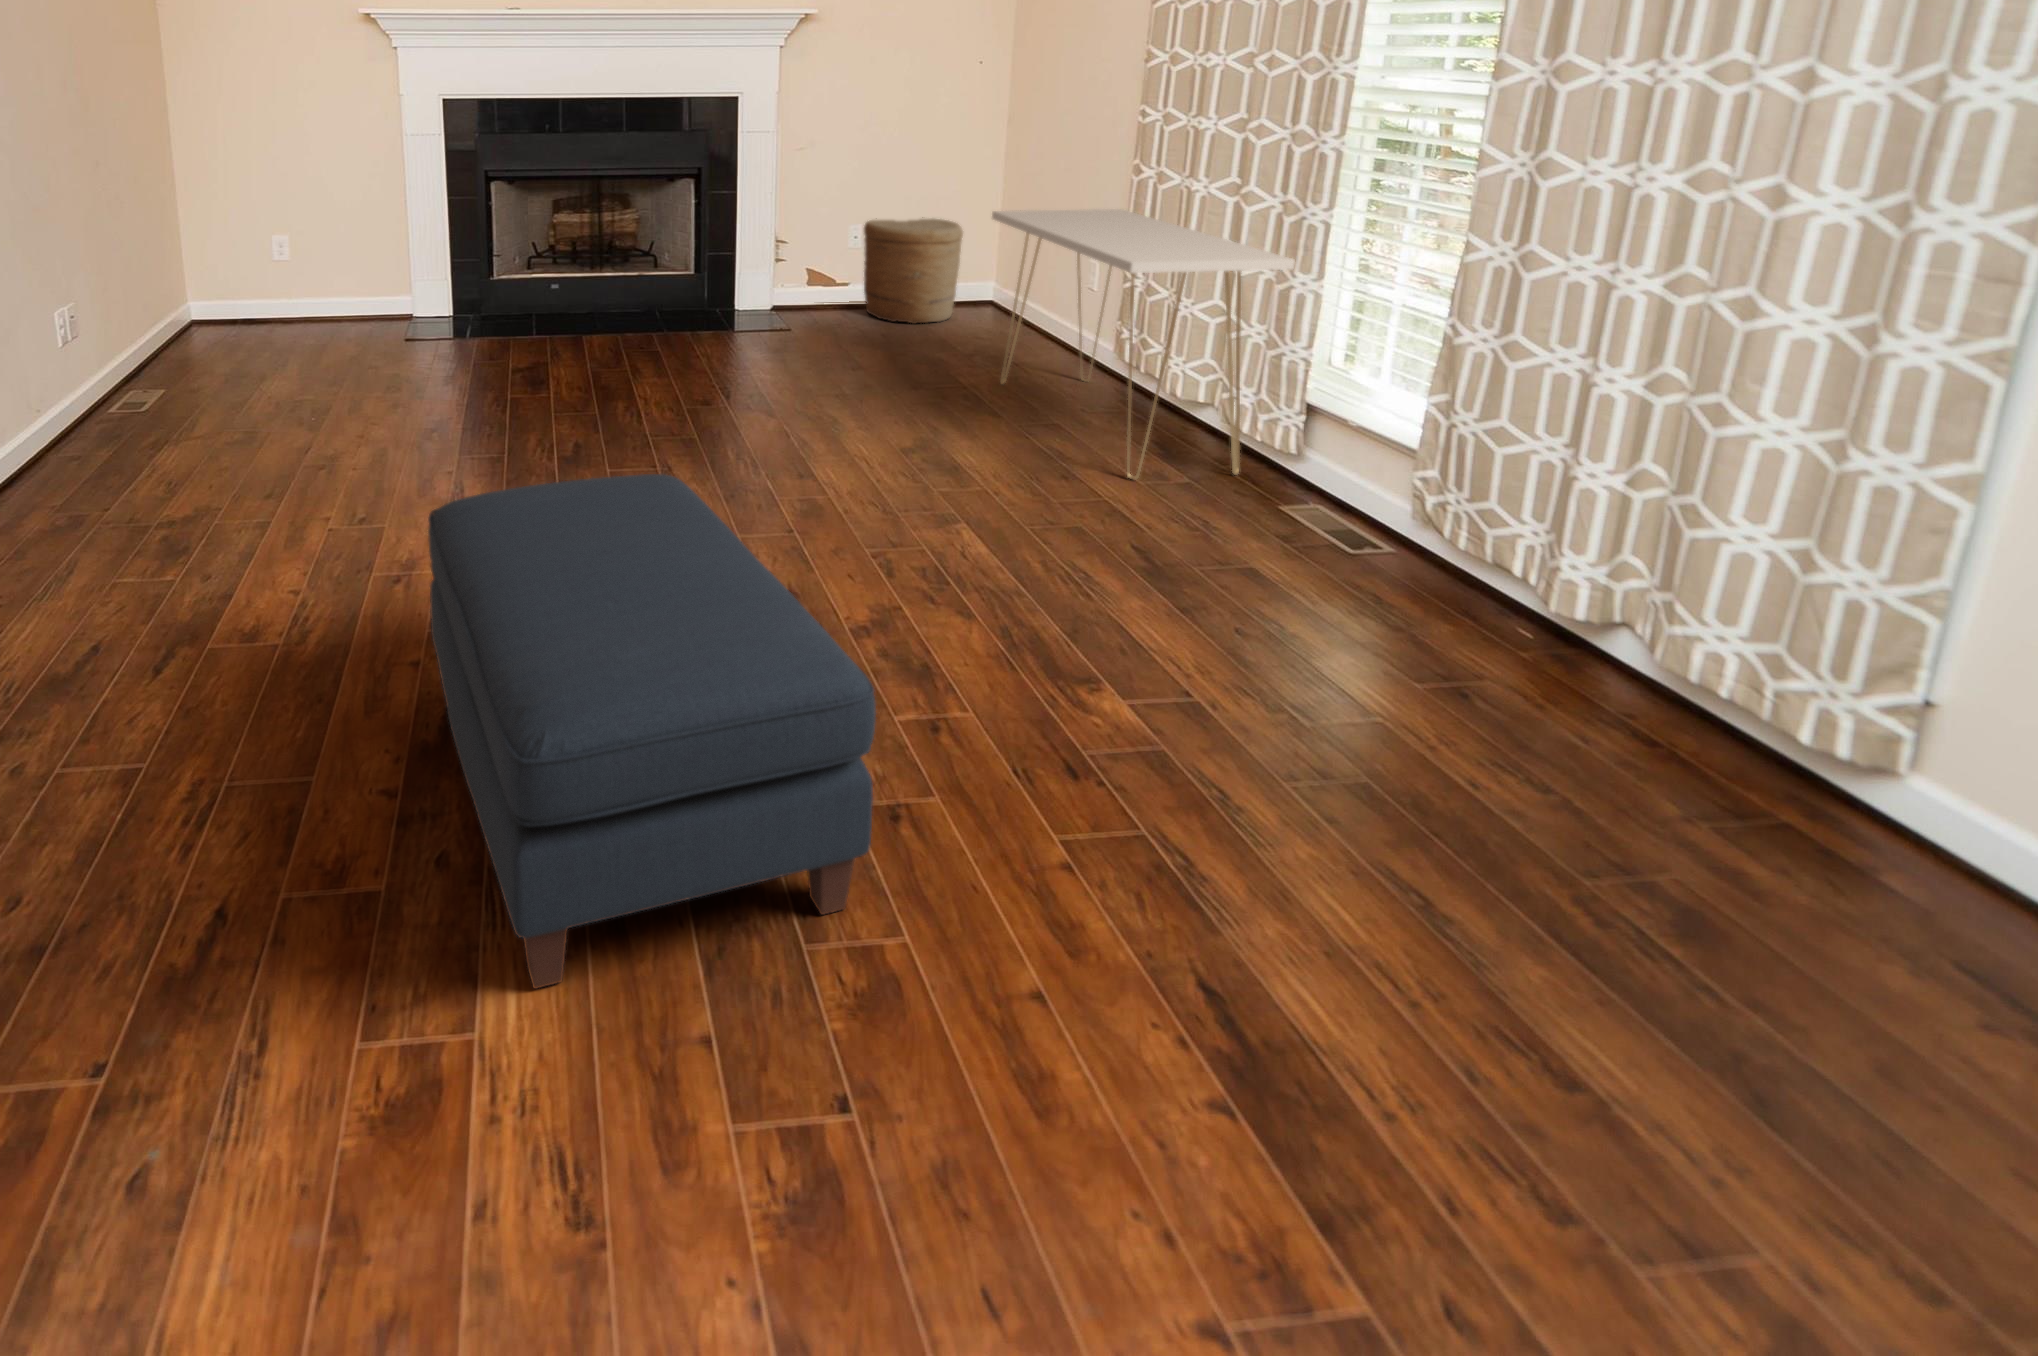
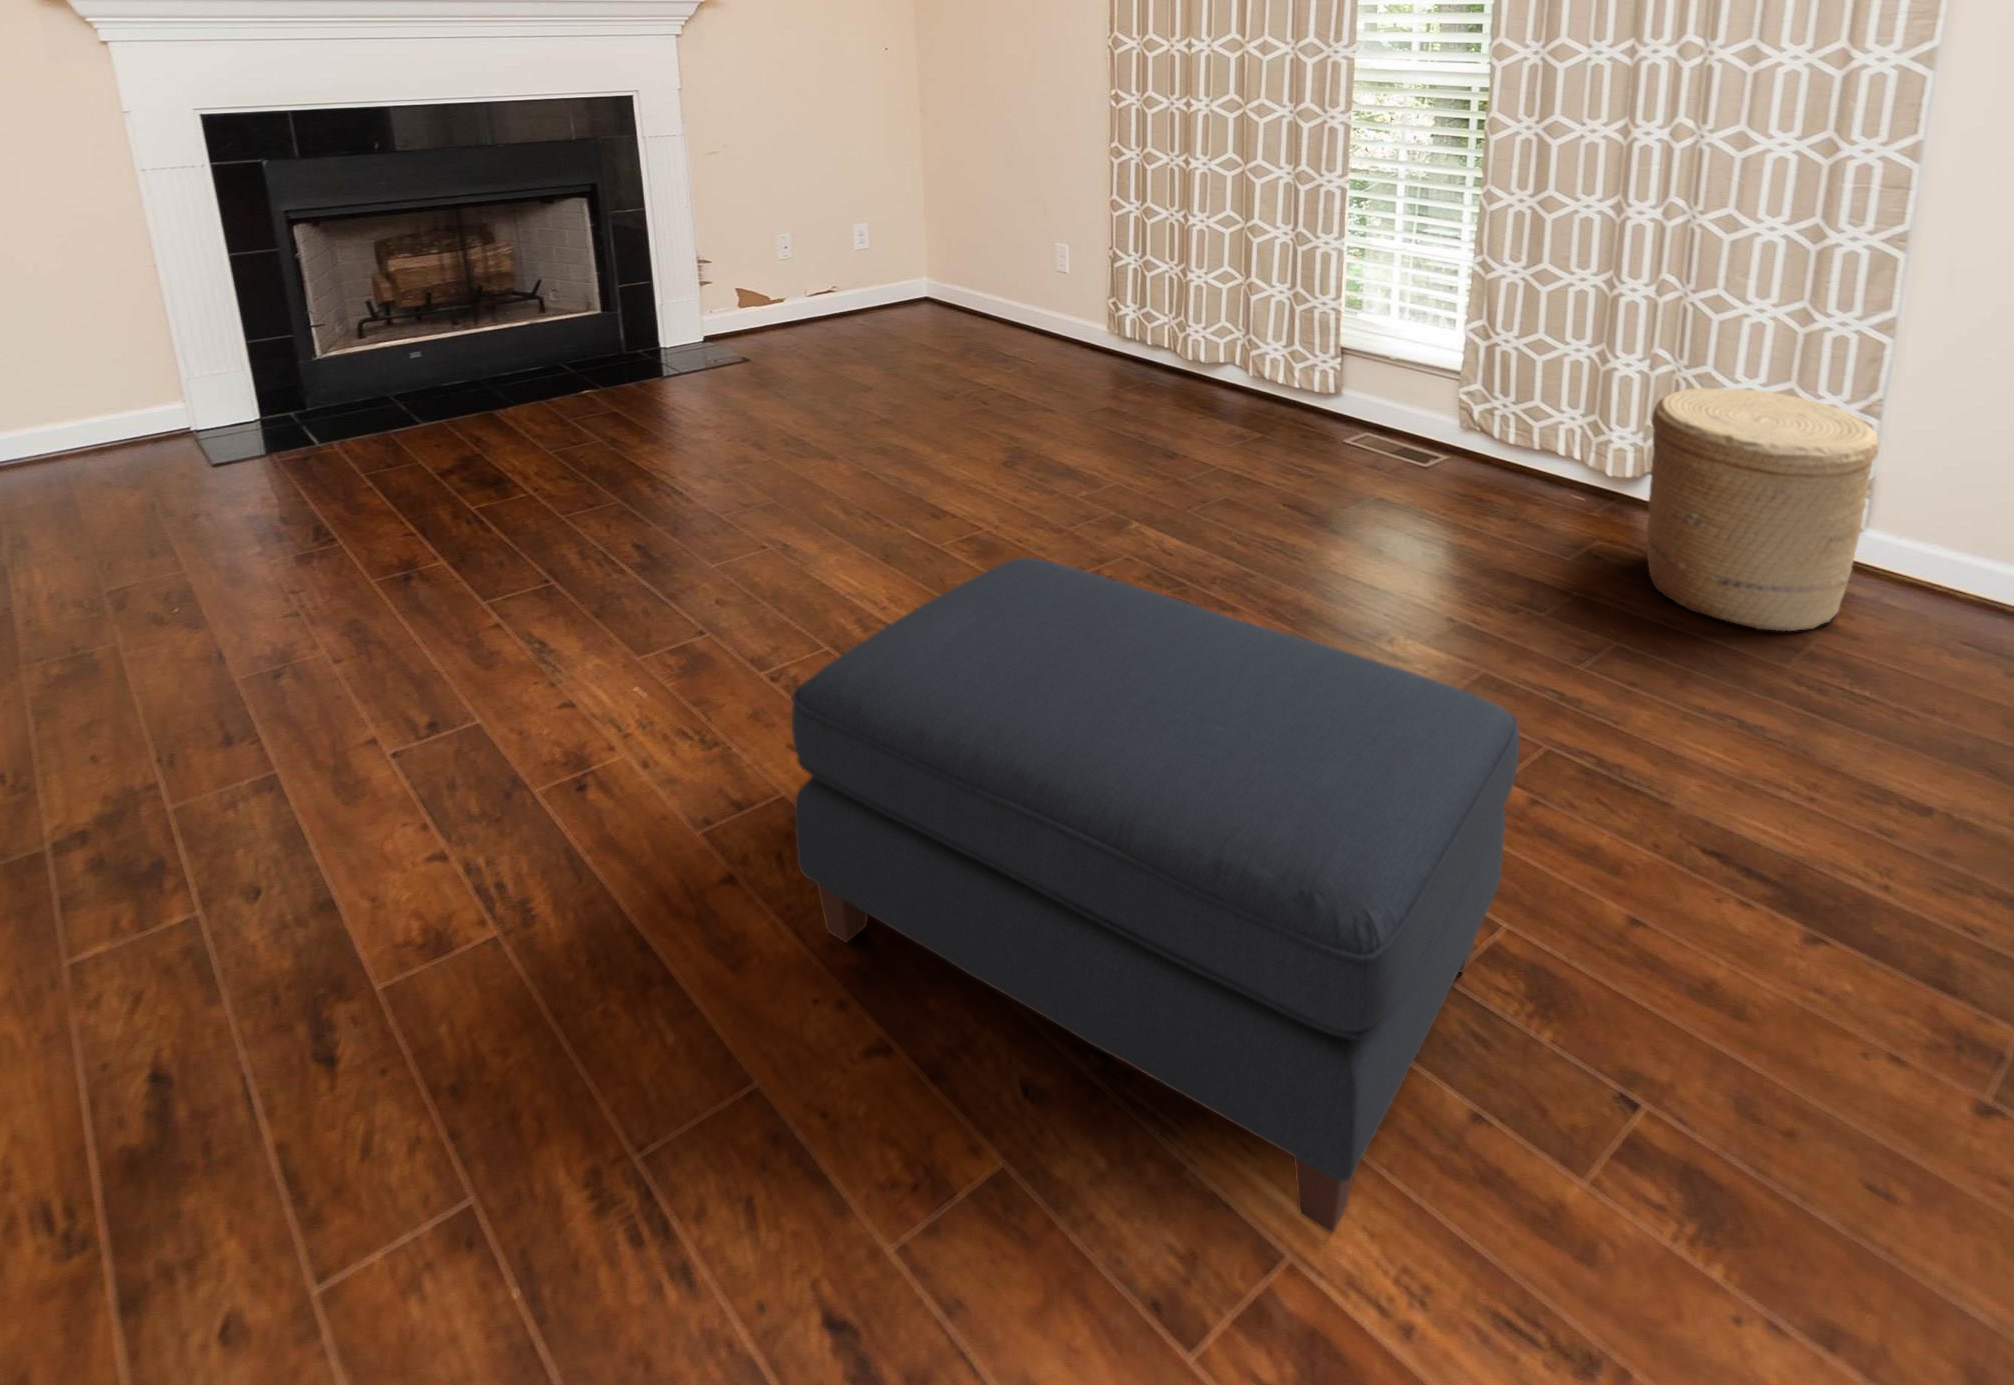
console table: present [992,209,1295,479] -> none [1006,192,1321,447]
woven basket: present [864,217,963,323] -> present [1647,388,1879,631]

